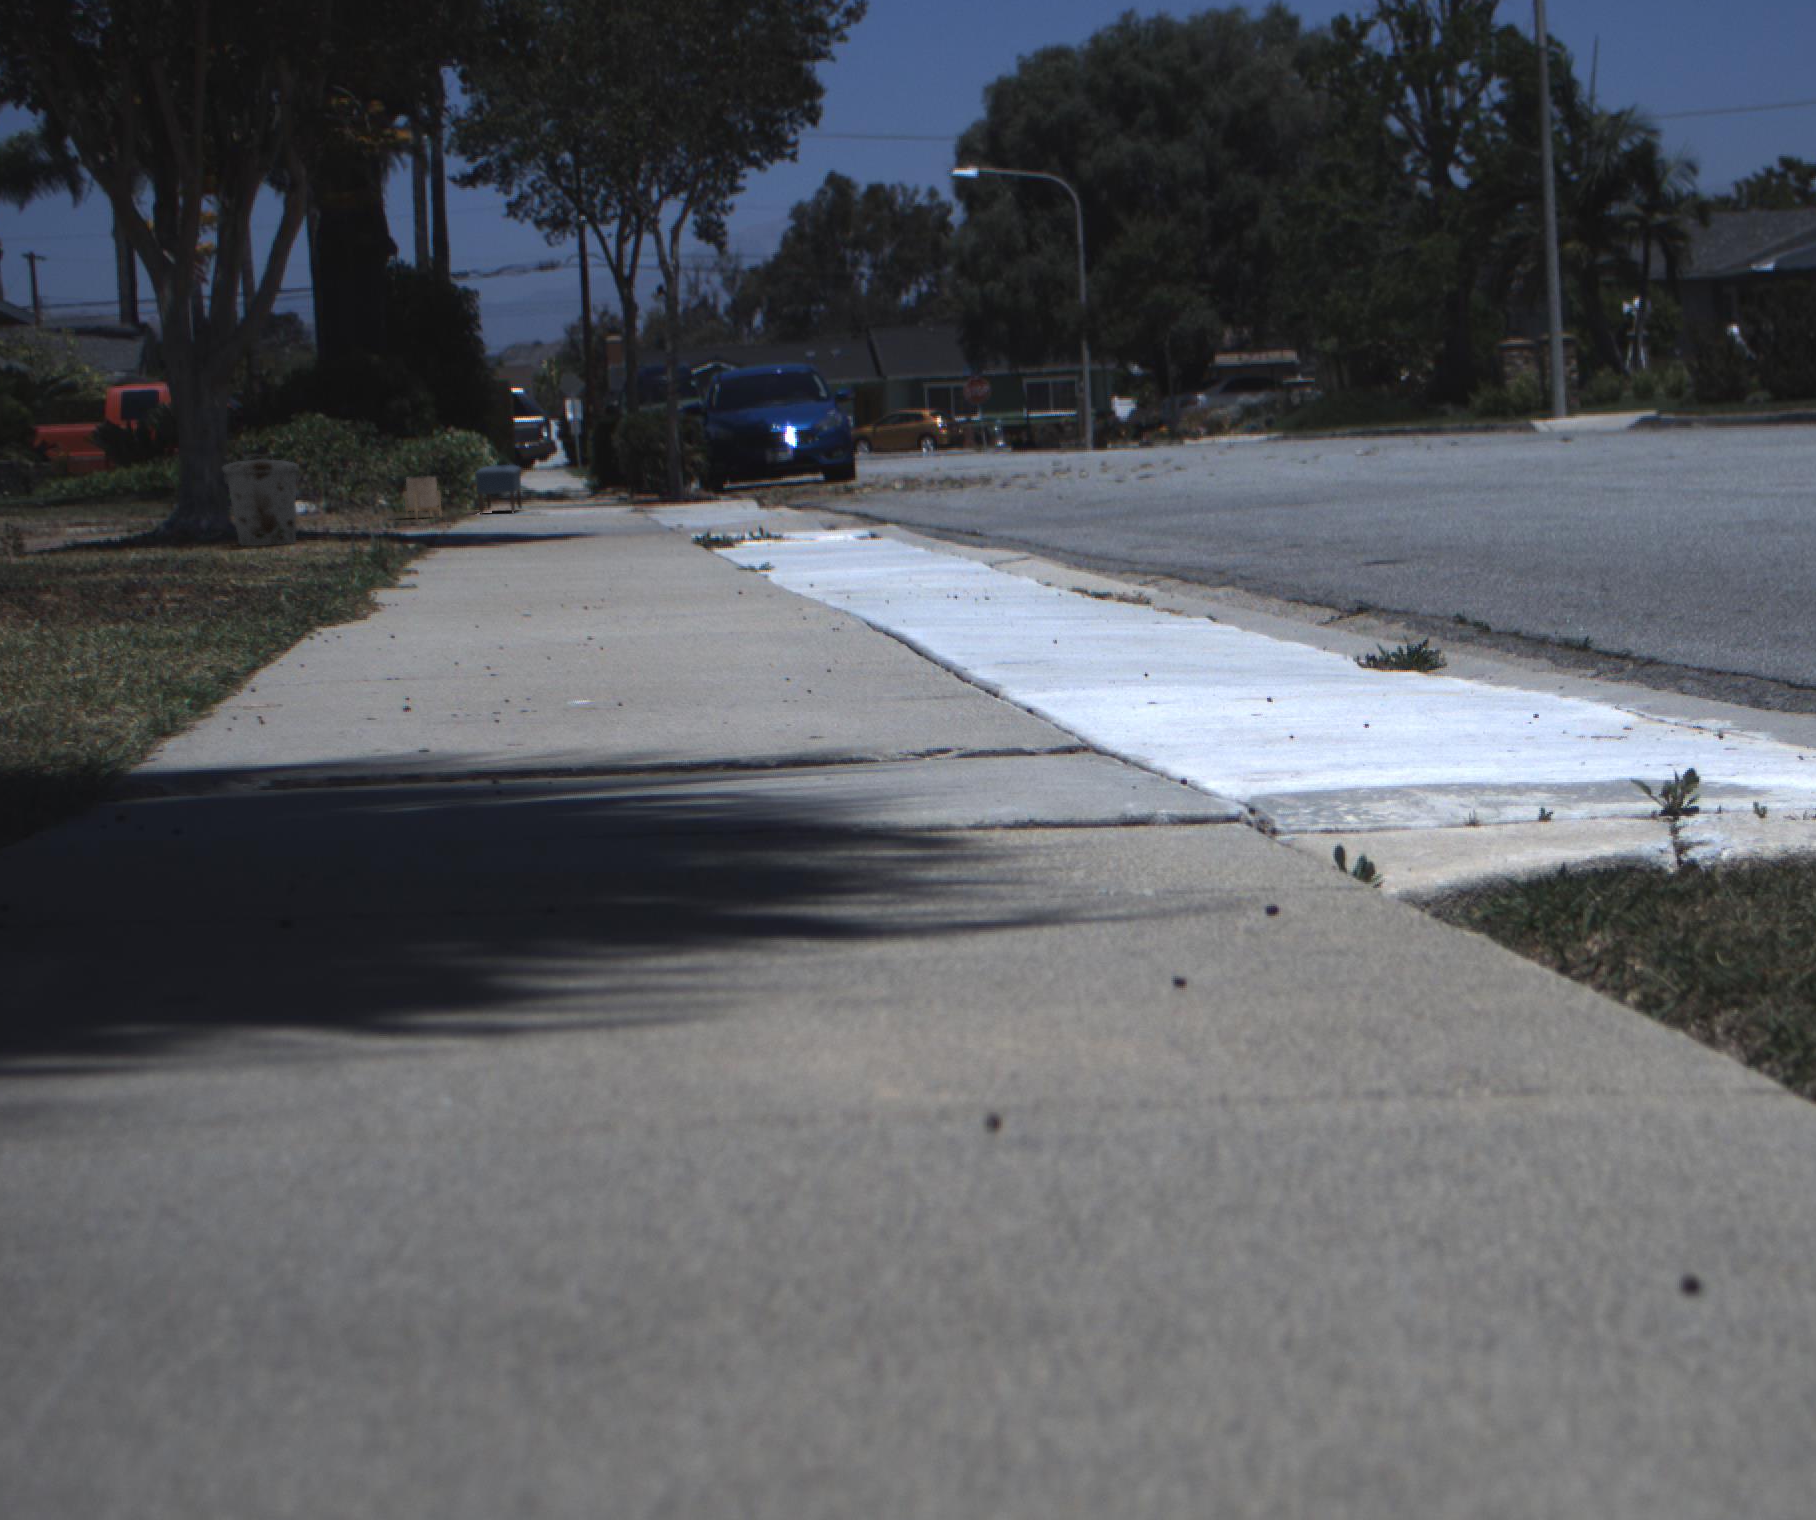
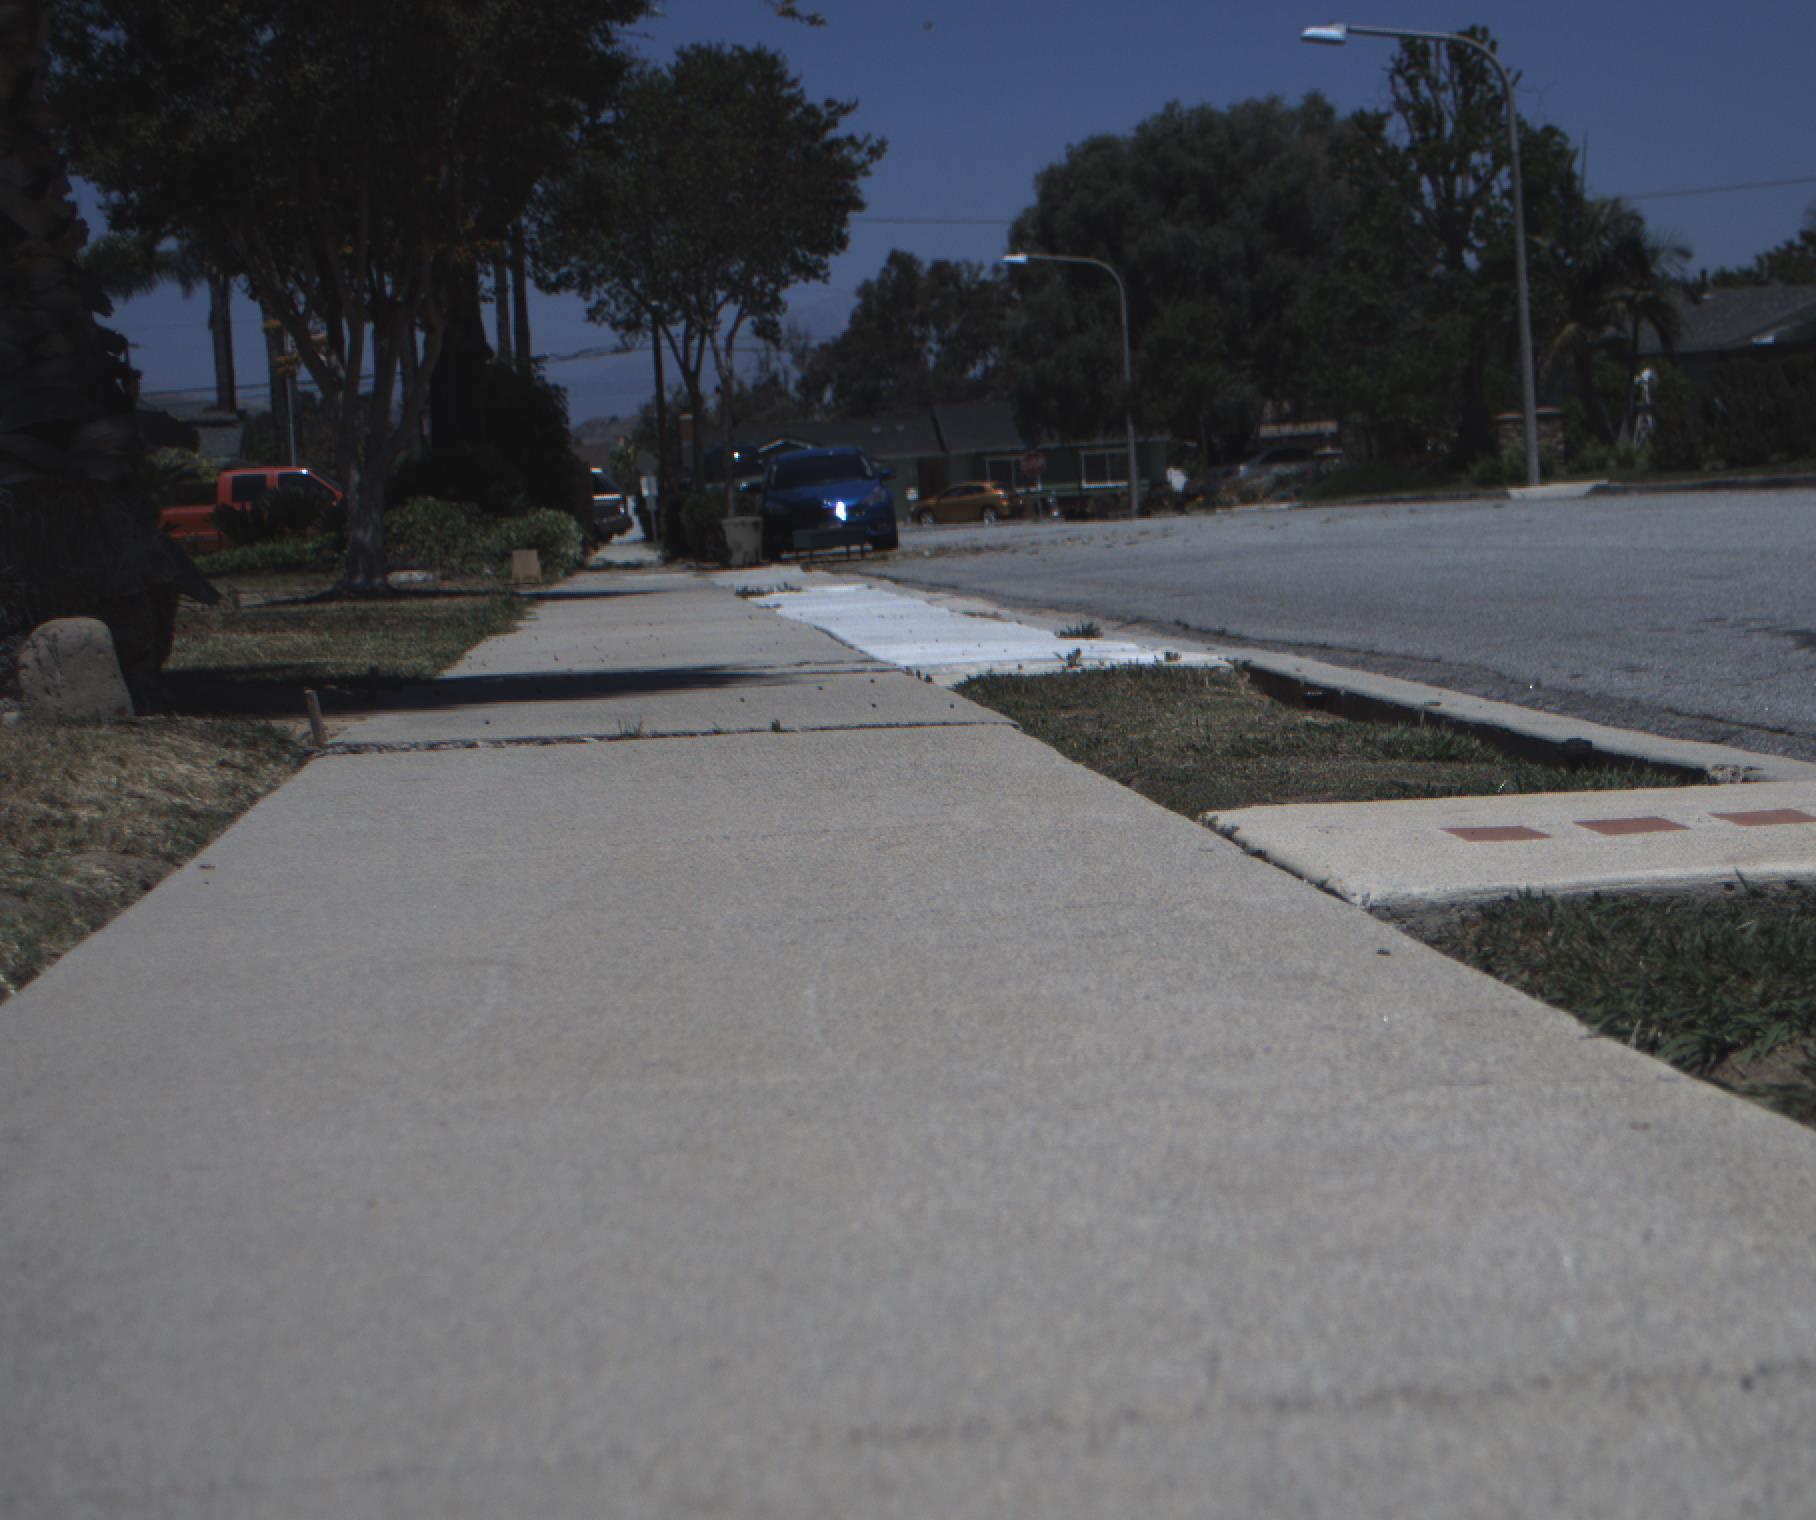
trash can: present [222,455,299,546] -> present [722,516,763,565]
bench: present [475,465,522,514] -> present [792,526,865,563]

